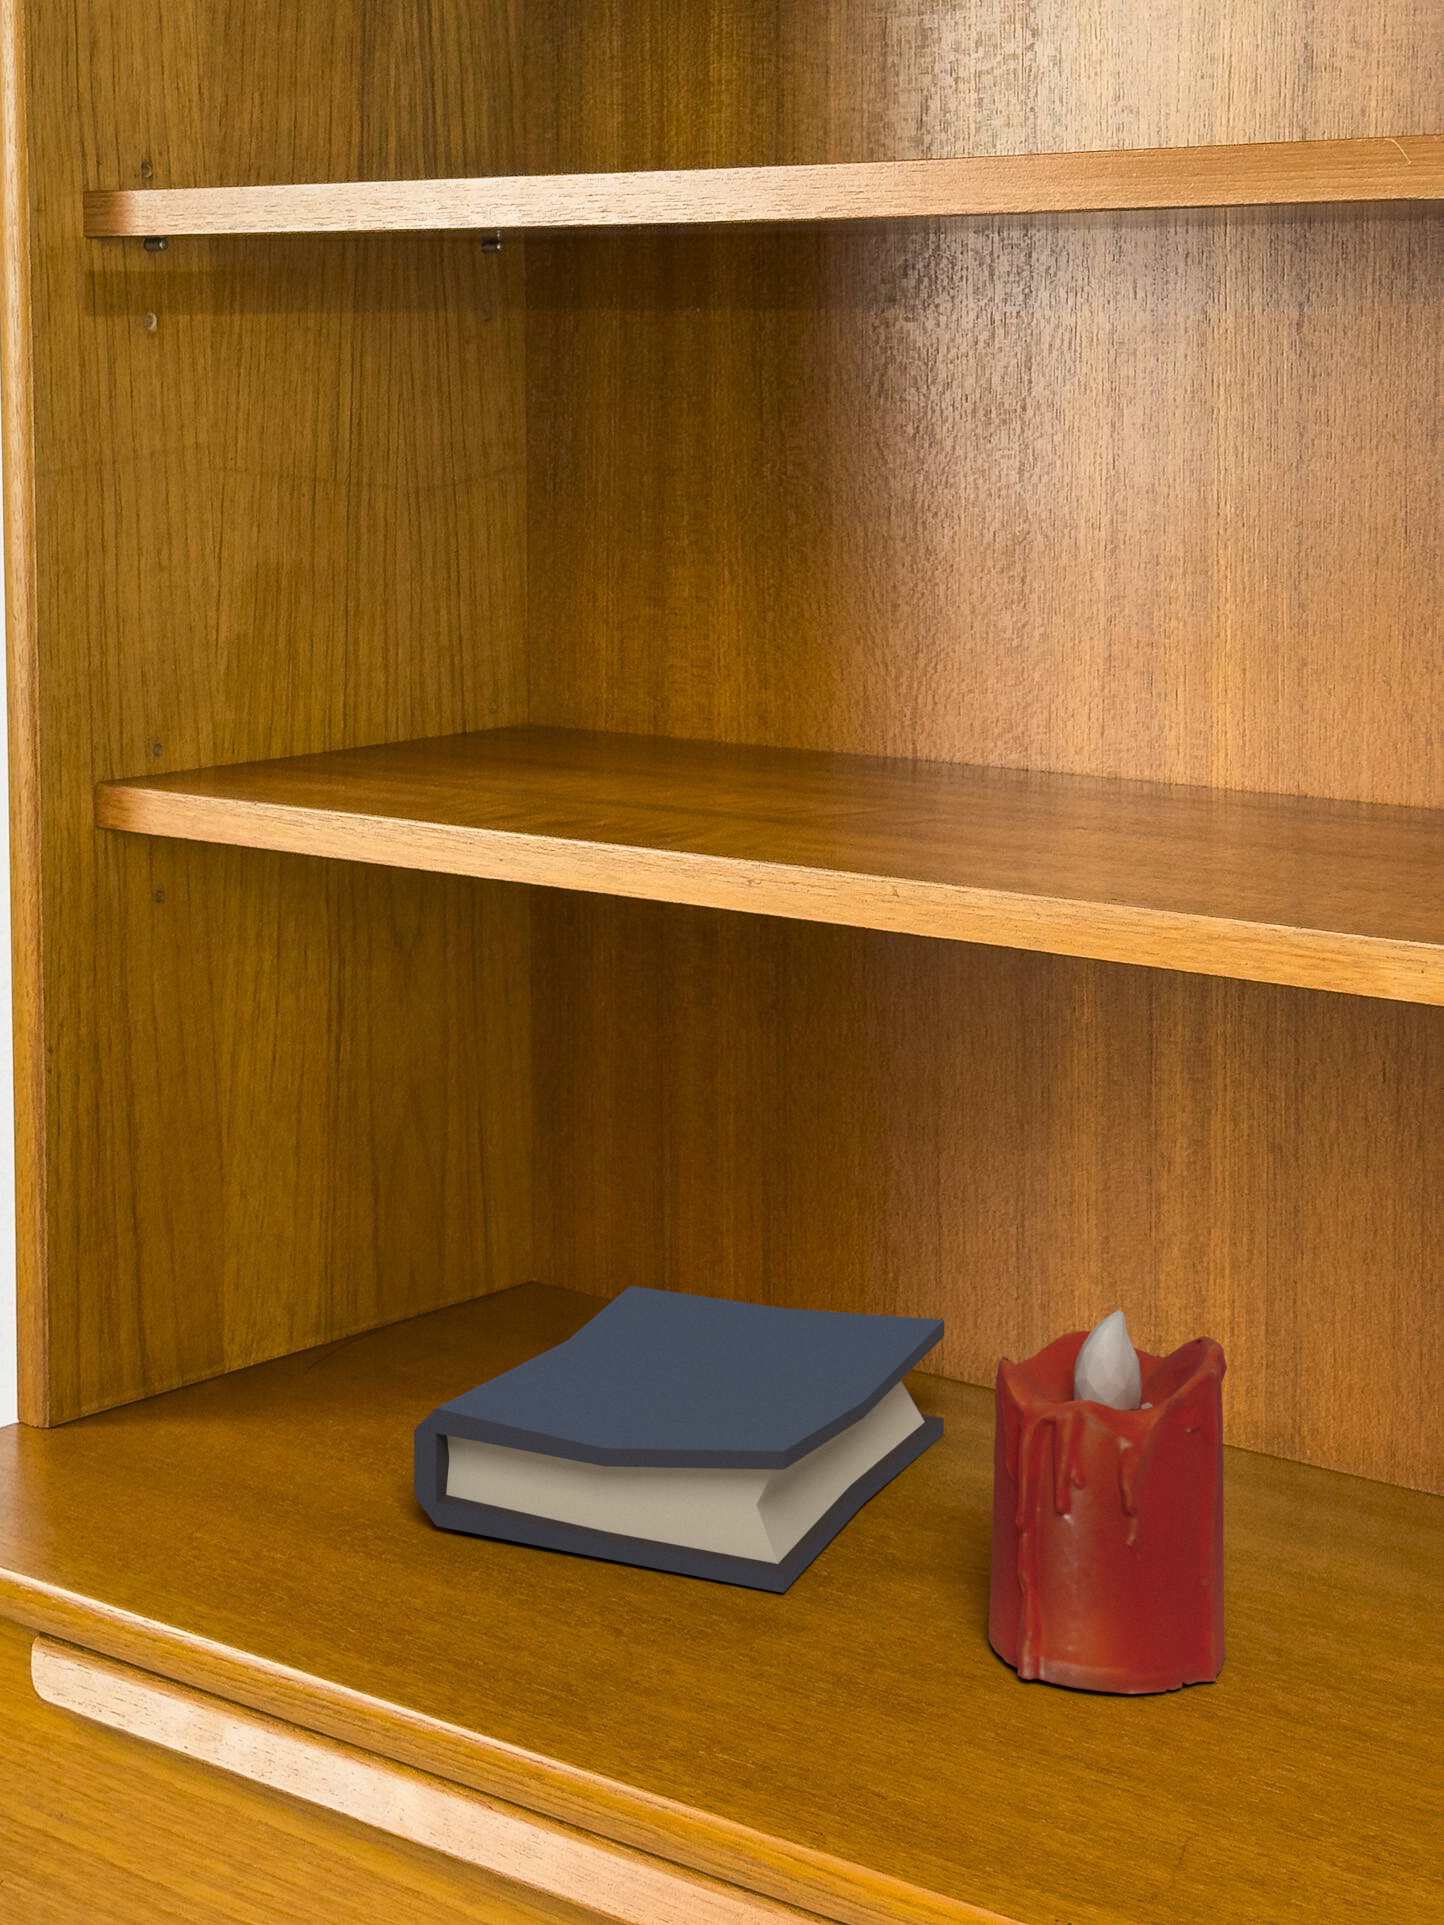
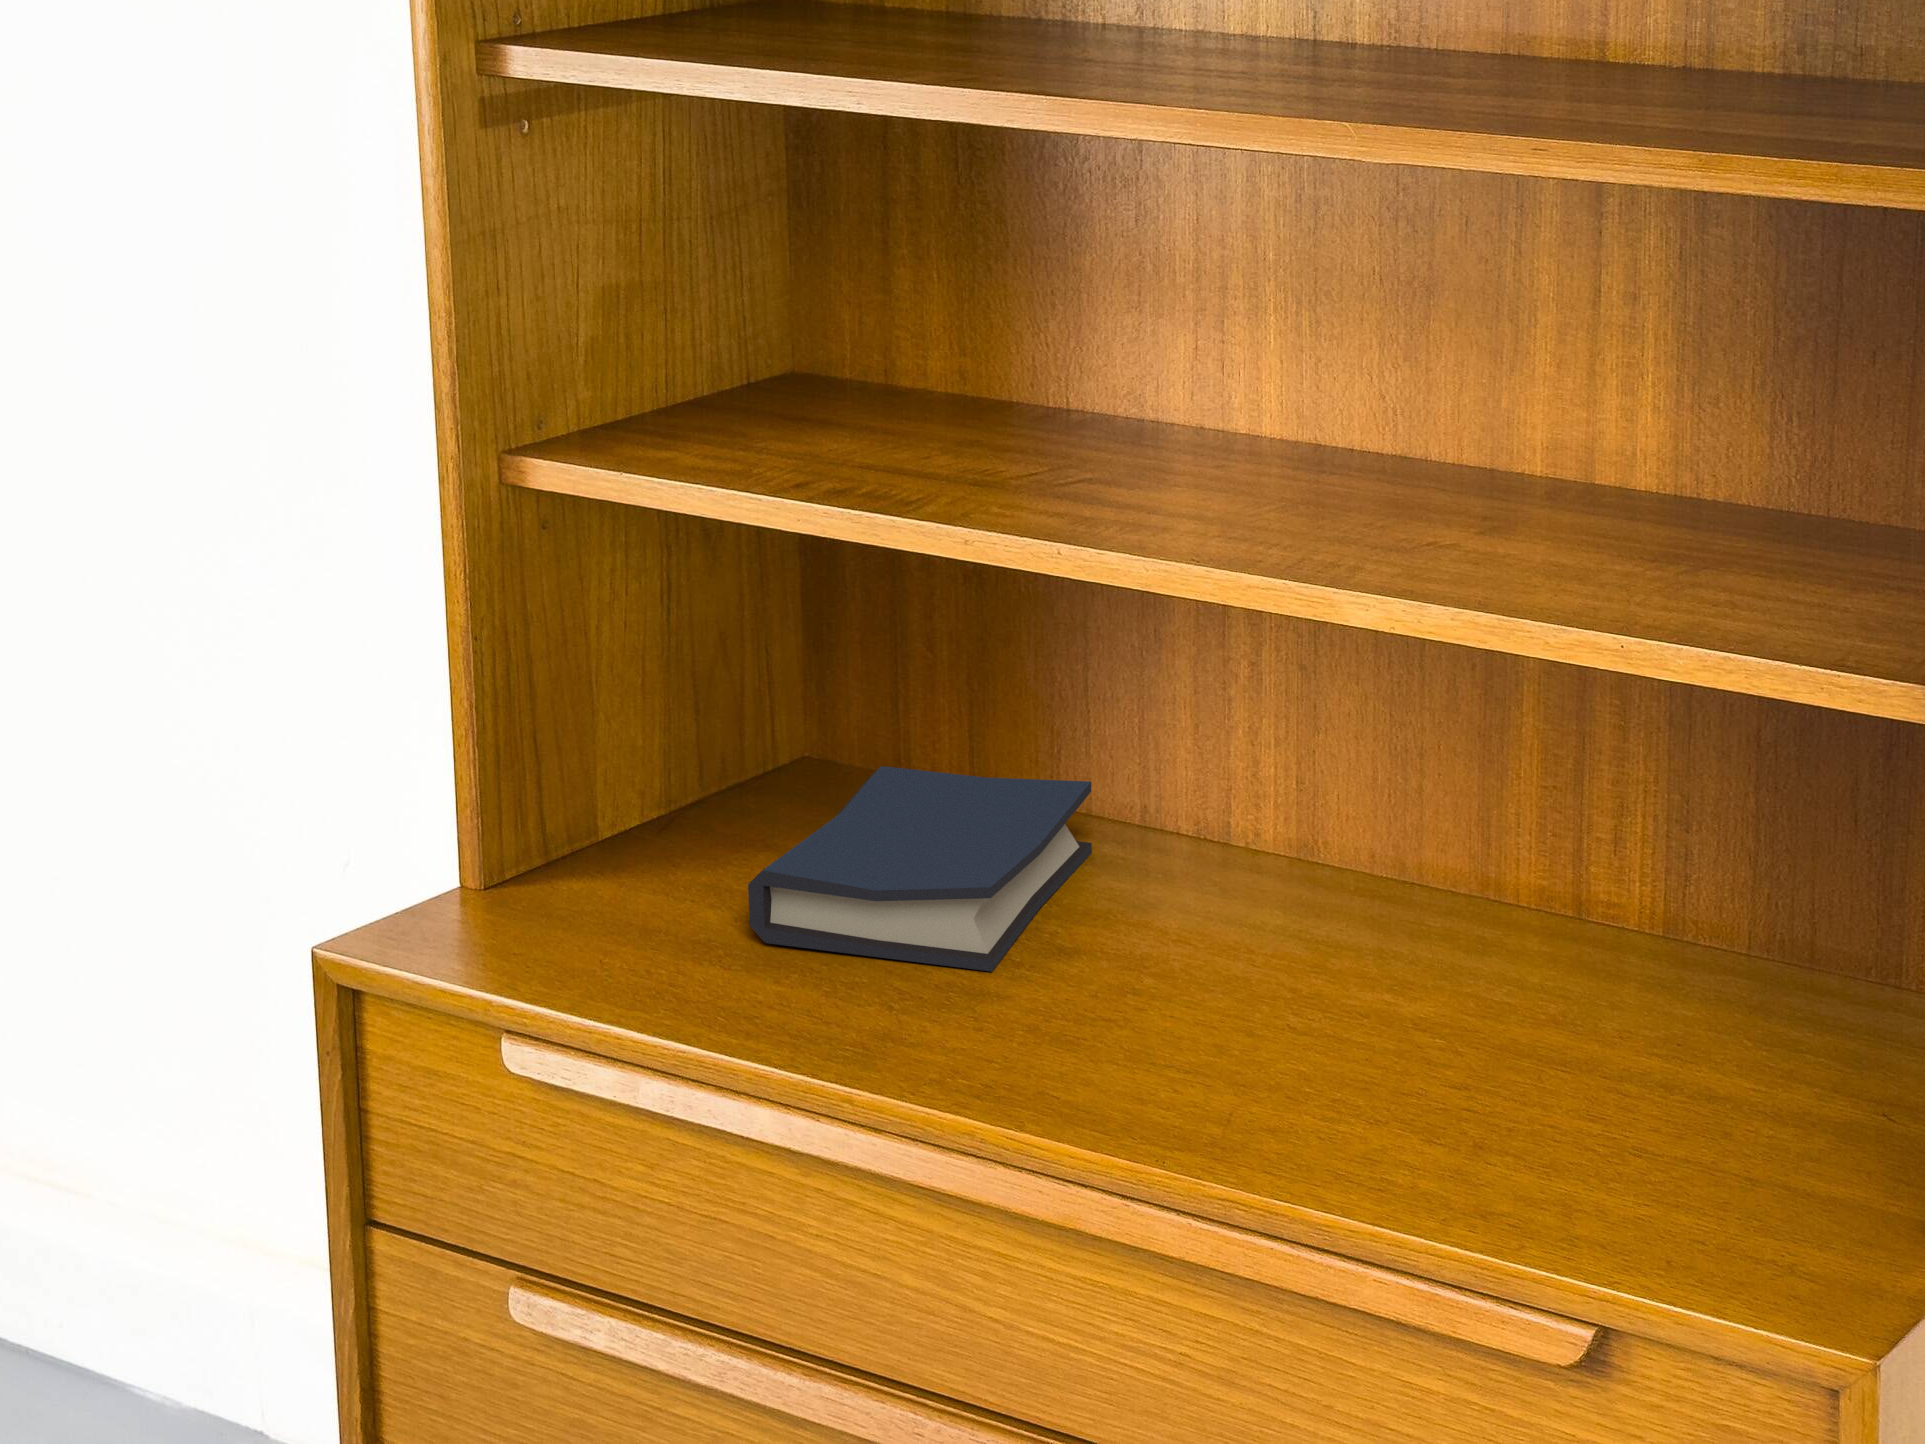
candle: present [989,1310,1227,1694] -> none [1118,795,1259,1020]

